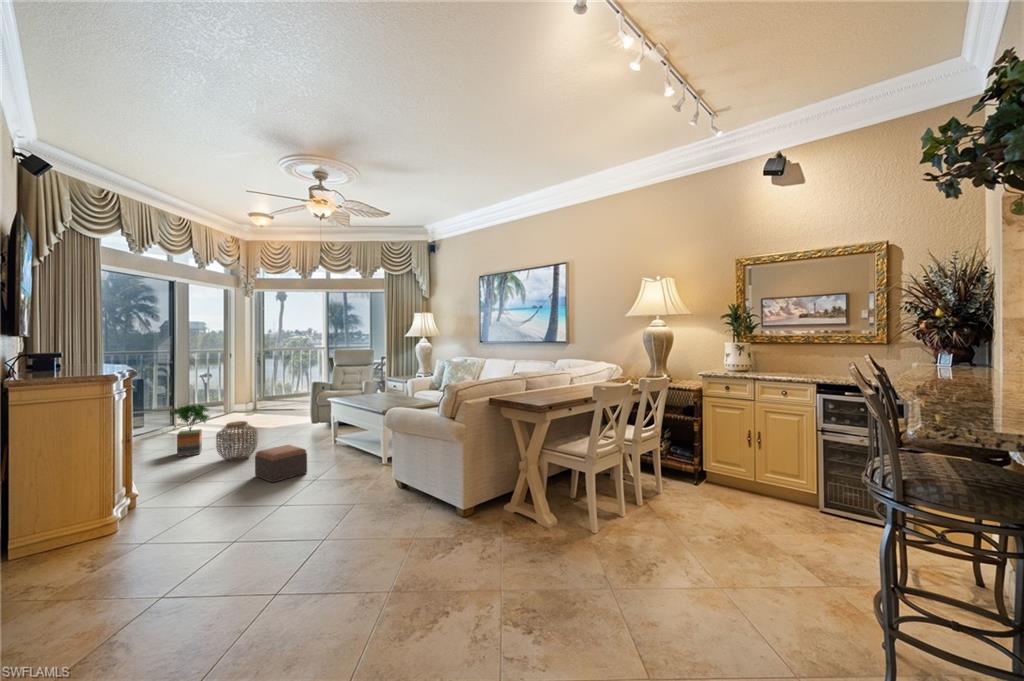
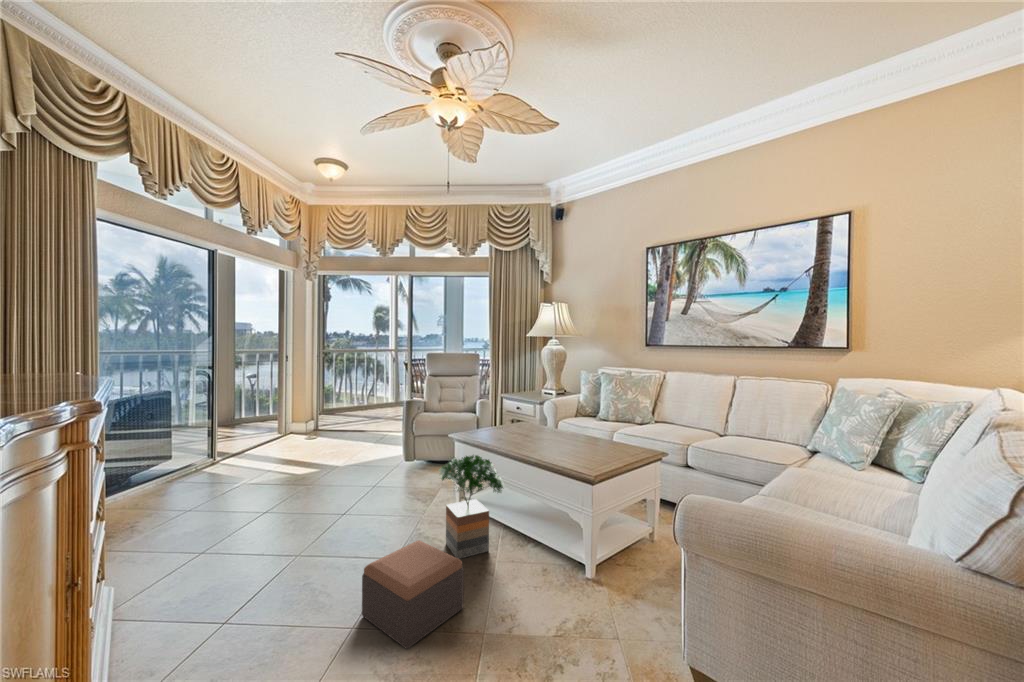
potted tree: present [172,405,210,457] -> present [439,455,504,559]
woven basket: present [216,421,258,461] -> none [278,479,348,558]

